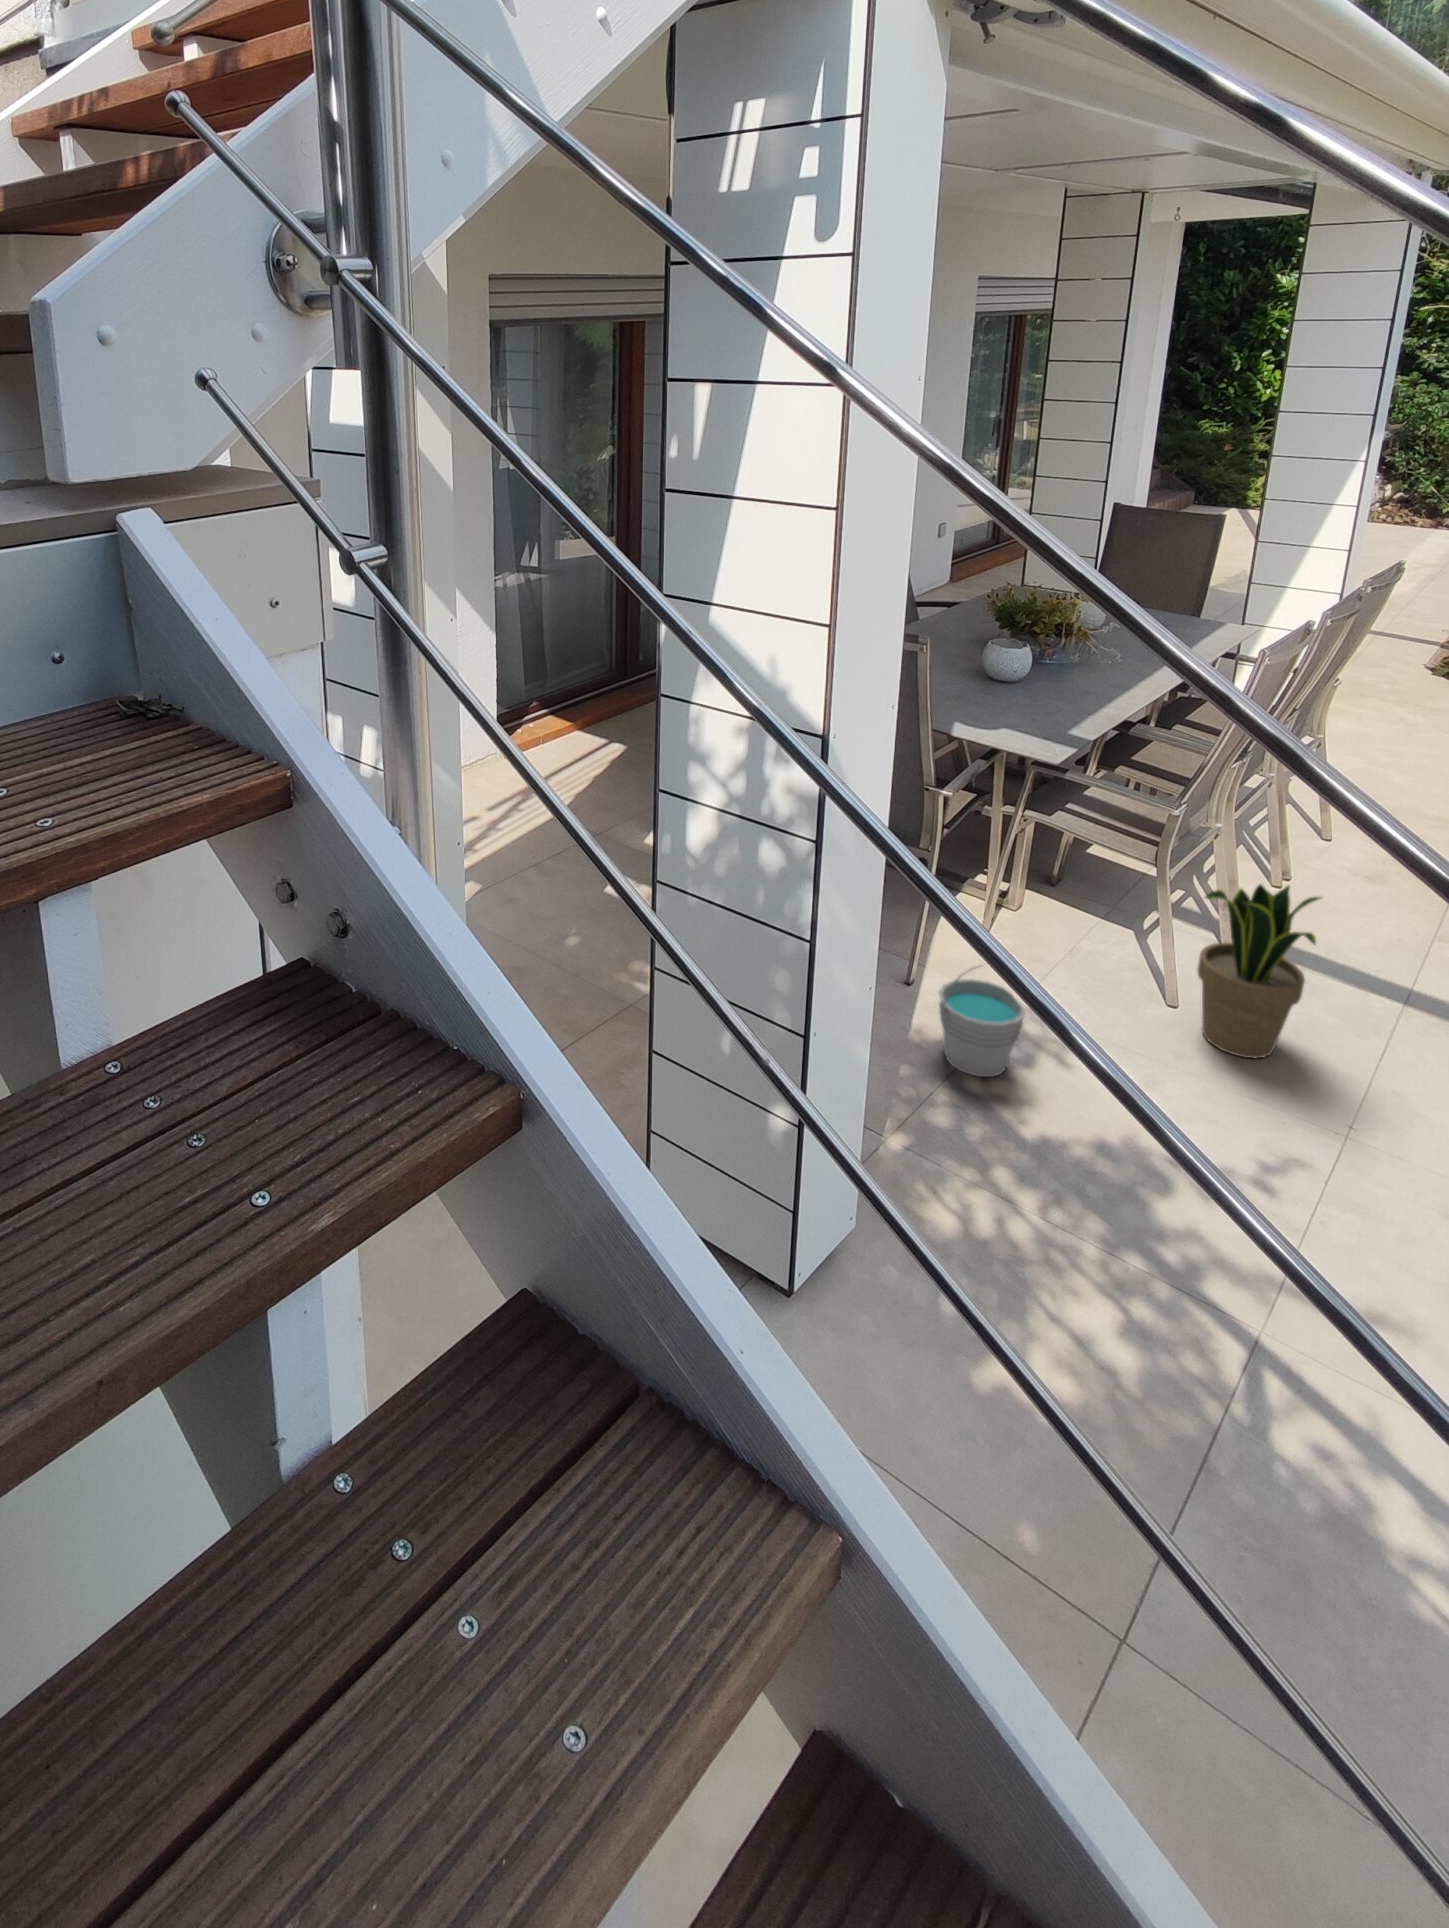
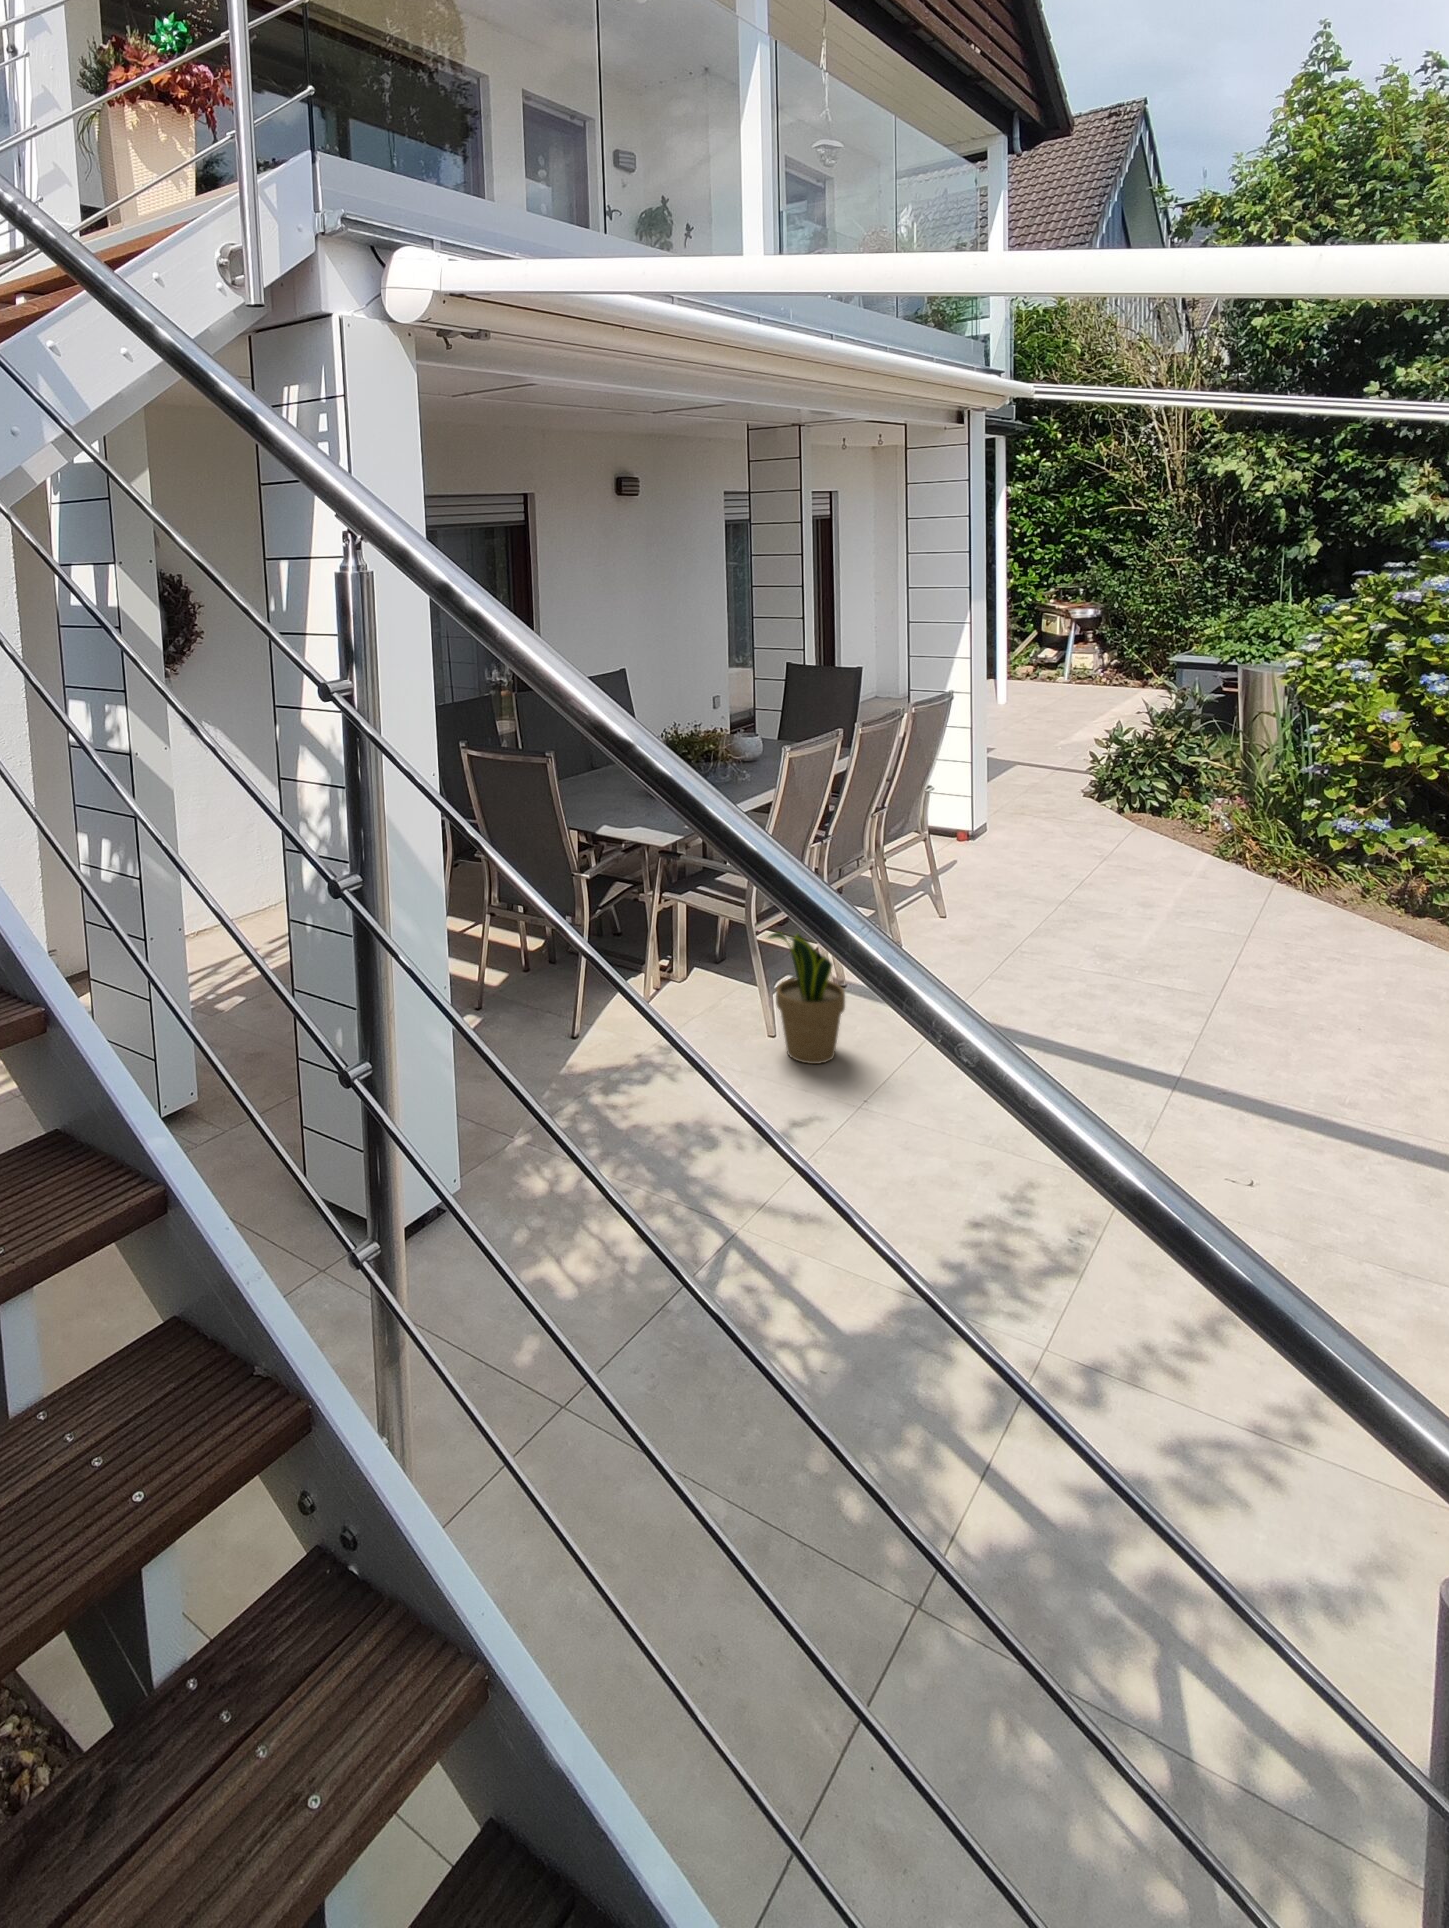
bucket: present [939,965,1026,1077] -> none [573,999,637,1091]

